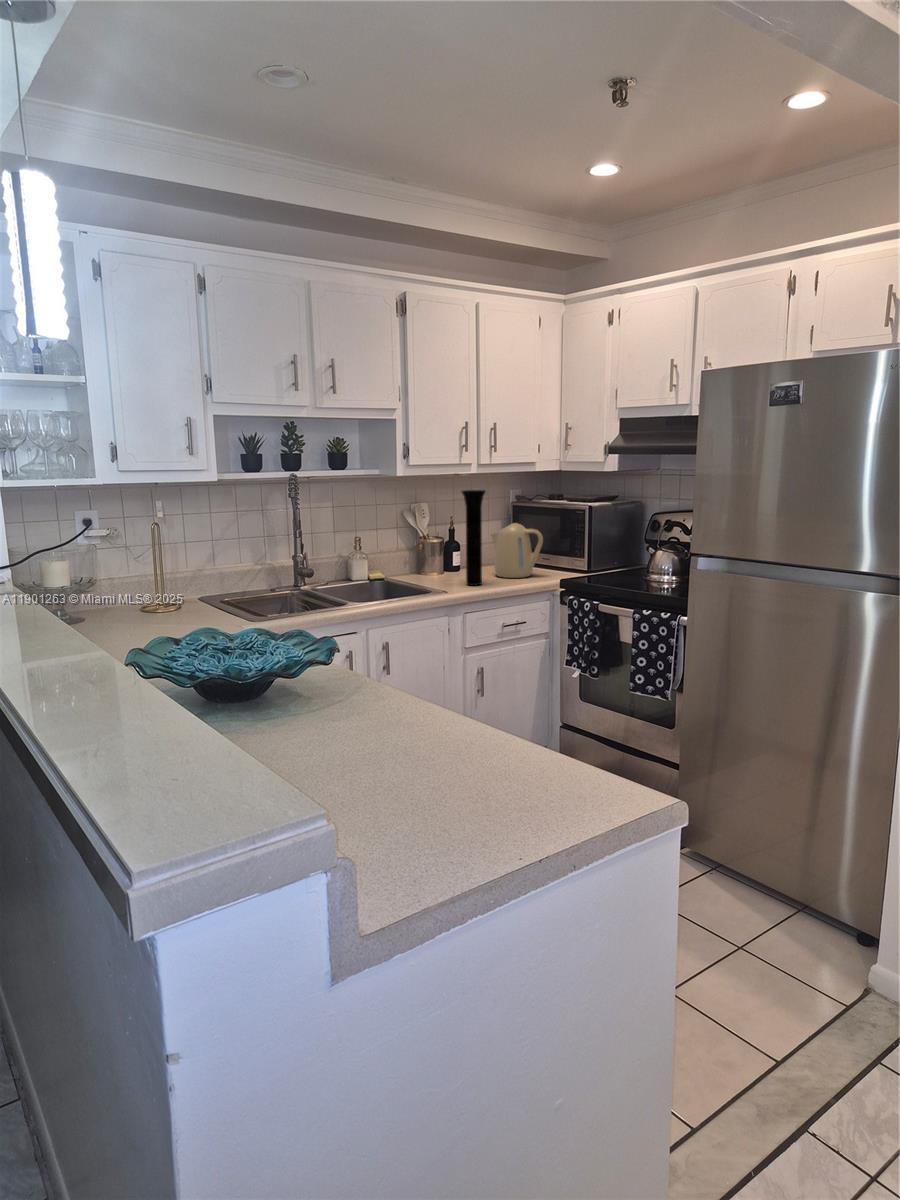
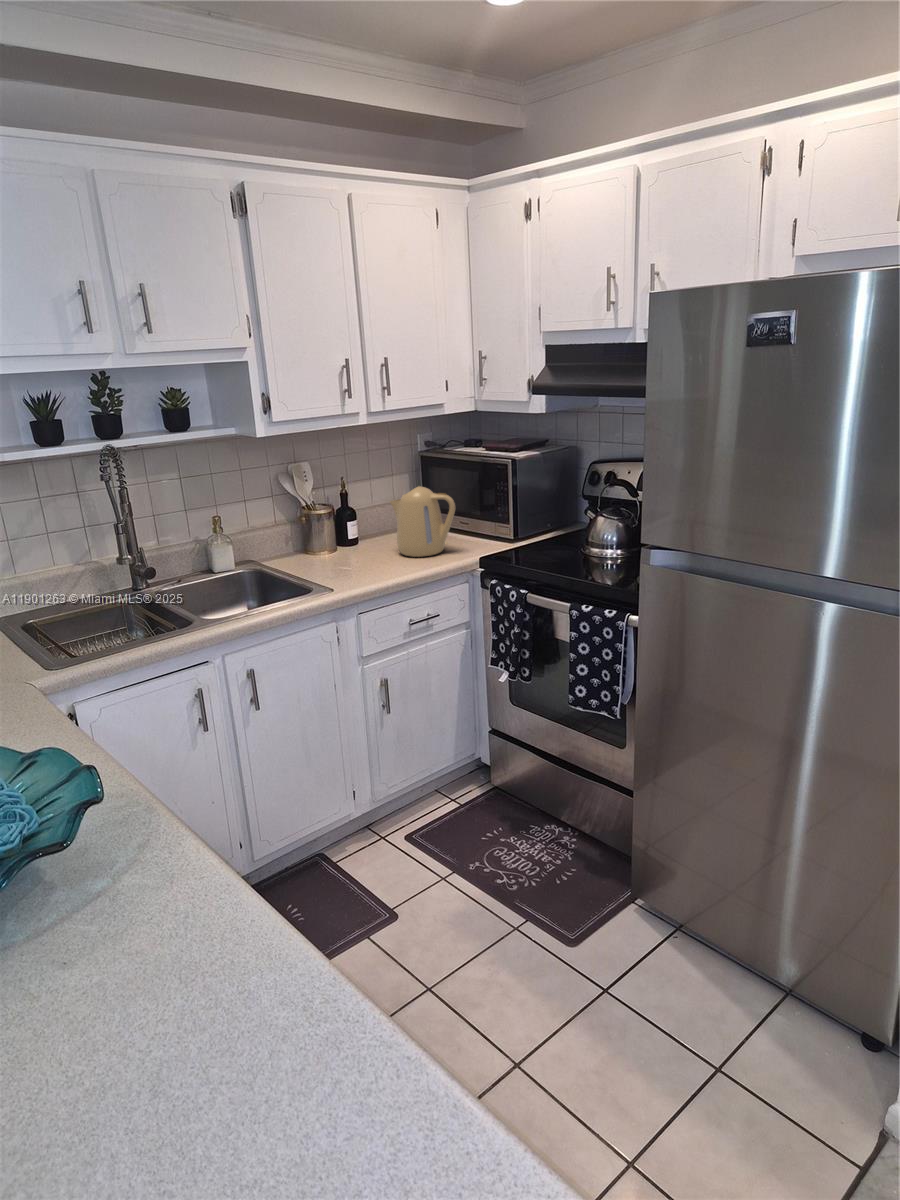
vase: present [462,490,486,585] -> none [343,451,379,574]

